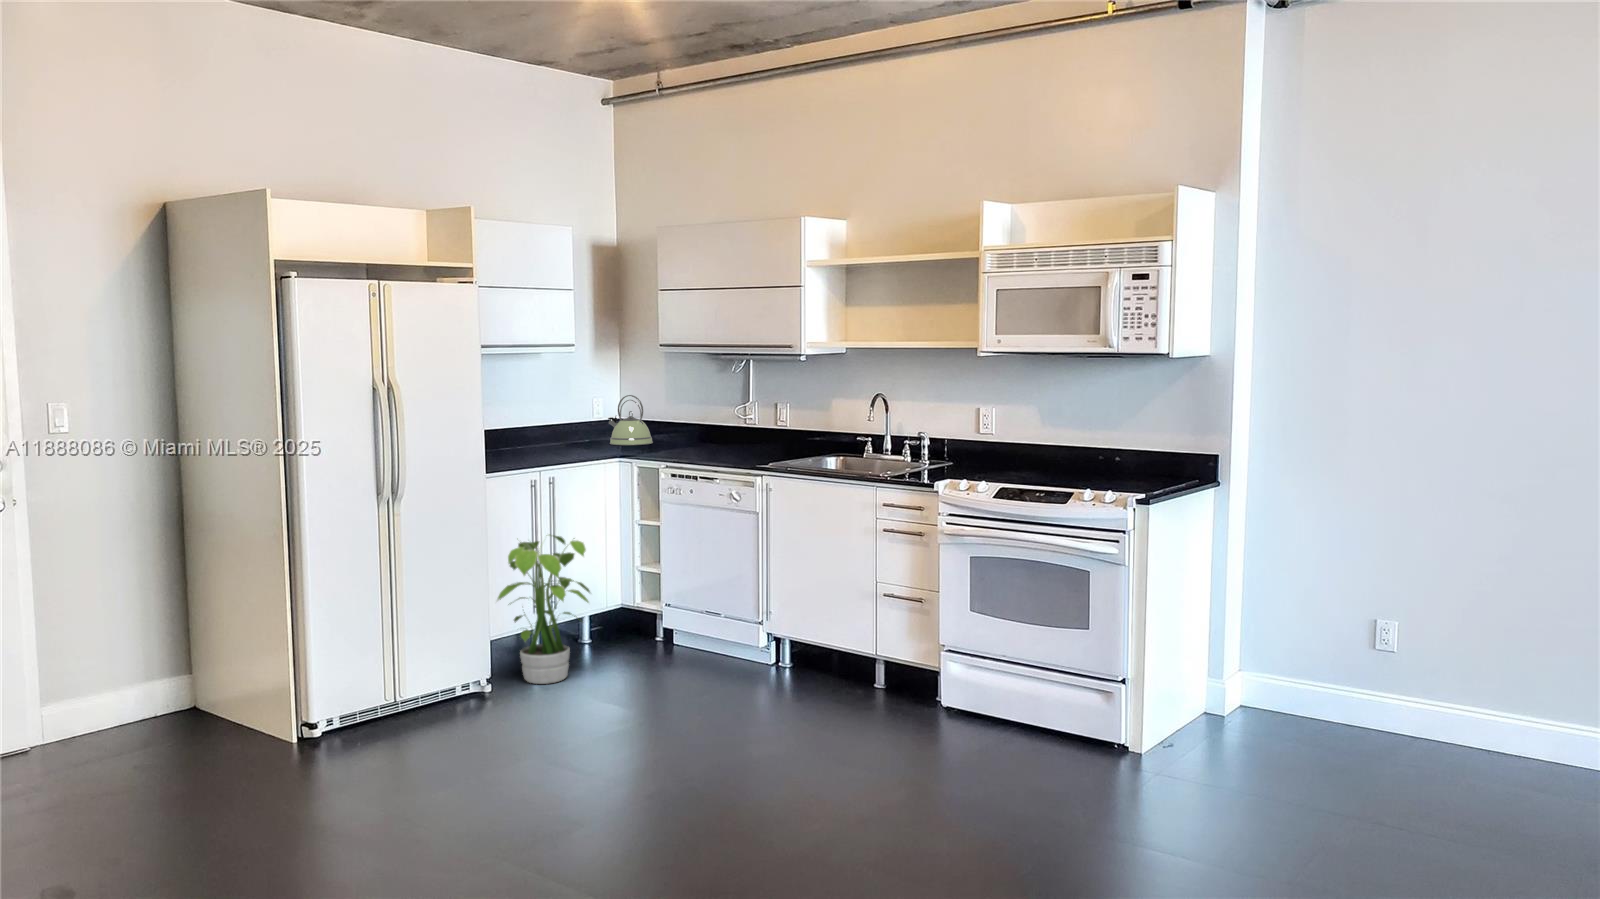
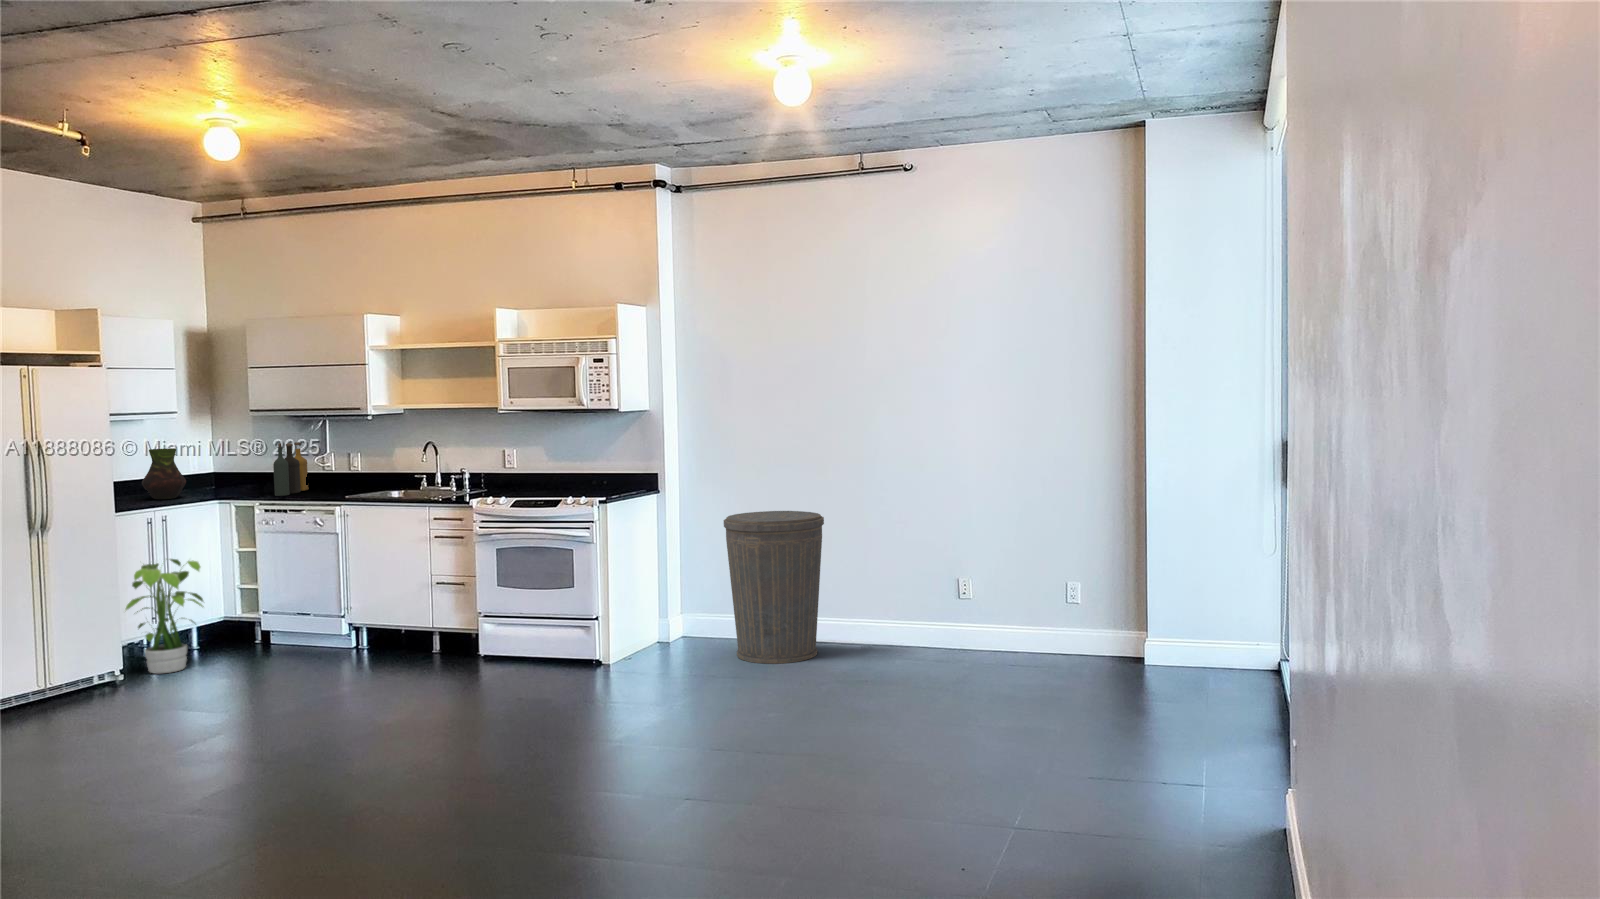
bottle: none [683,385,726,455] -> present [273,442,309,496]
vase: none [535,389,584,452] -> present [142,448,186,500]
kettle: present [608,395,653,445] -> none [203,452,244,493]
trash can: none [1347,528,1541,799] -> present [724,511,824,663]

